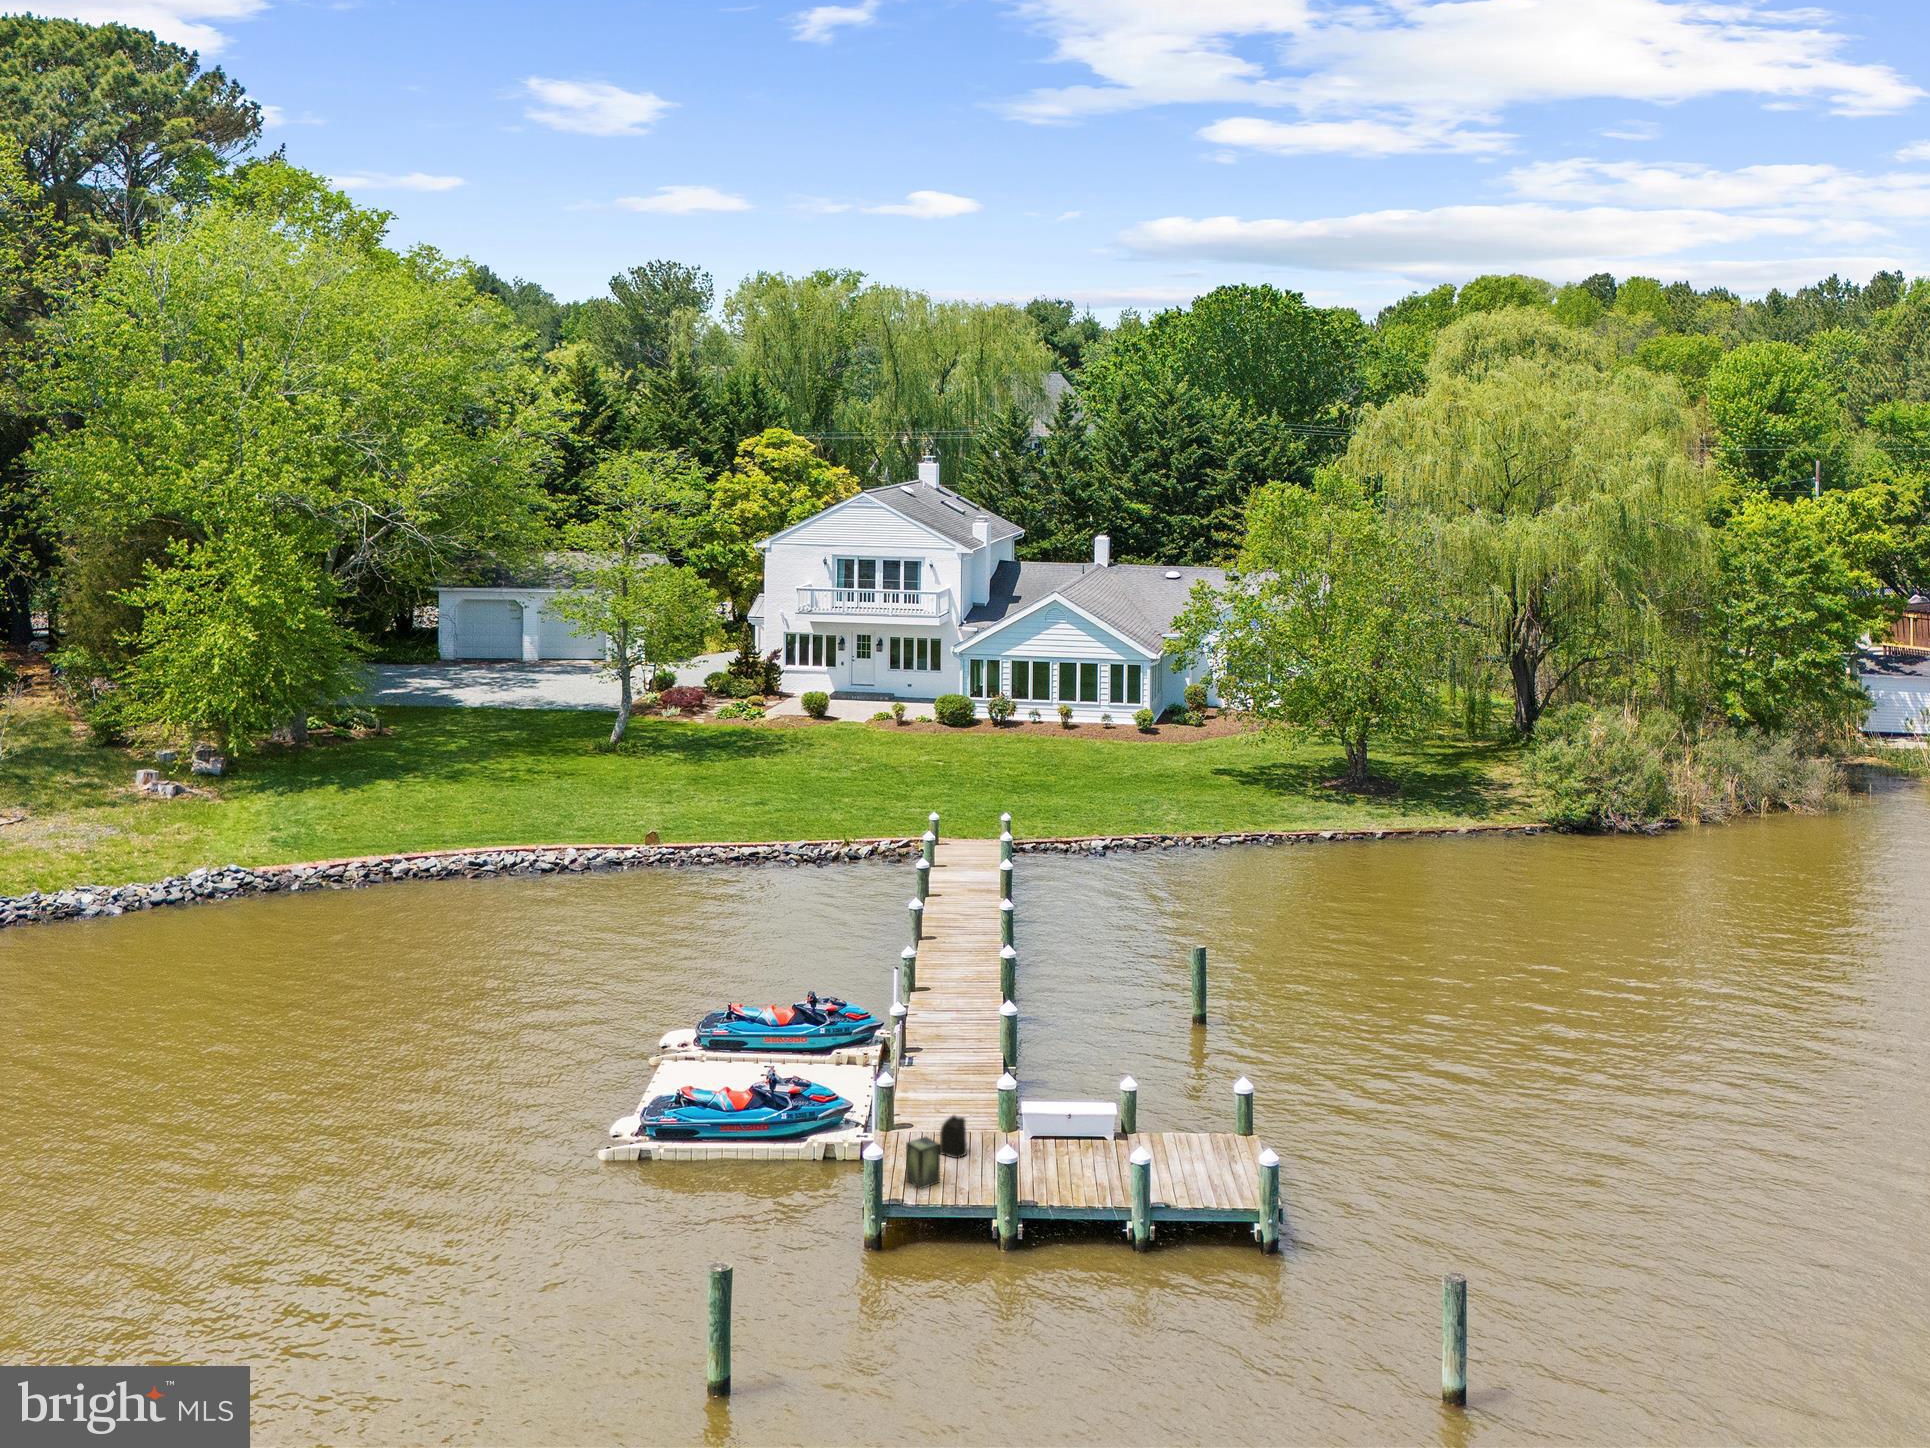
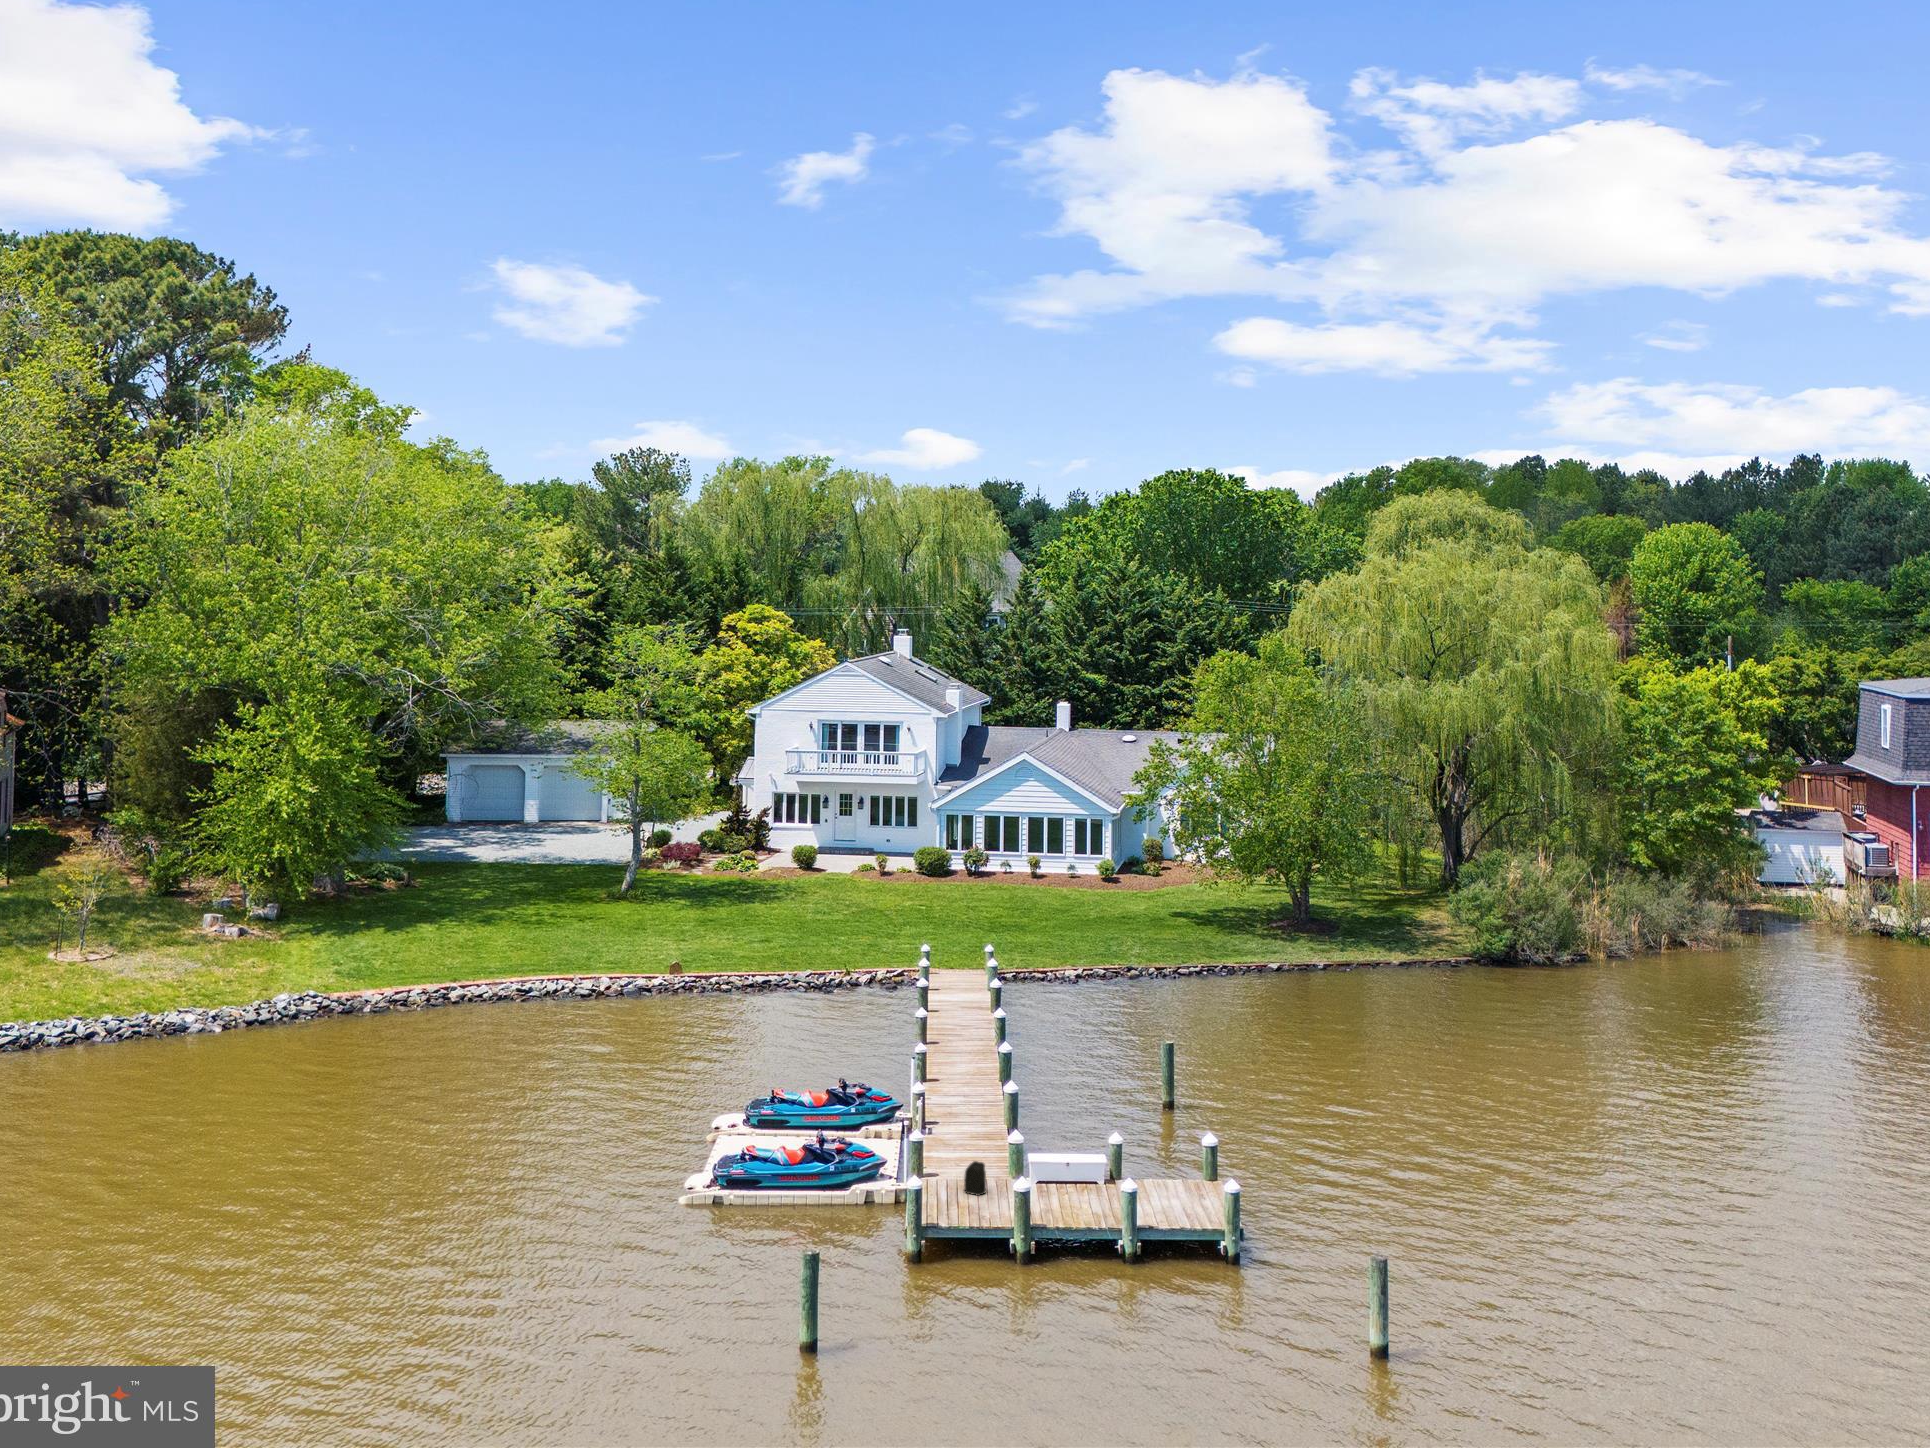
storage box: present [906,1137,940,1189] -> none [939,1174,967,1215]

